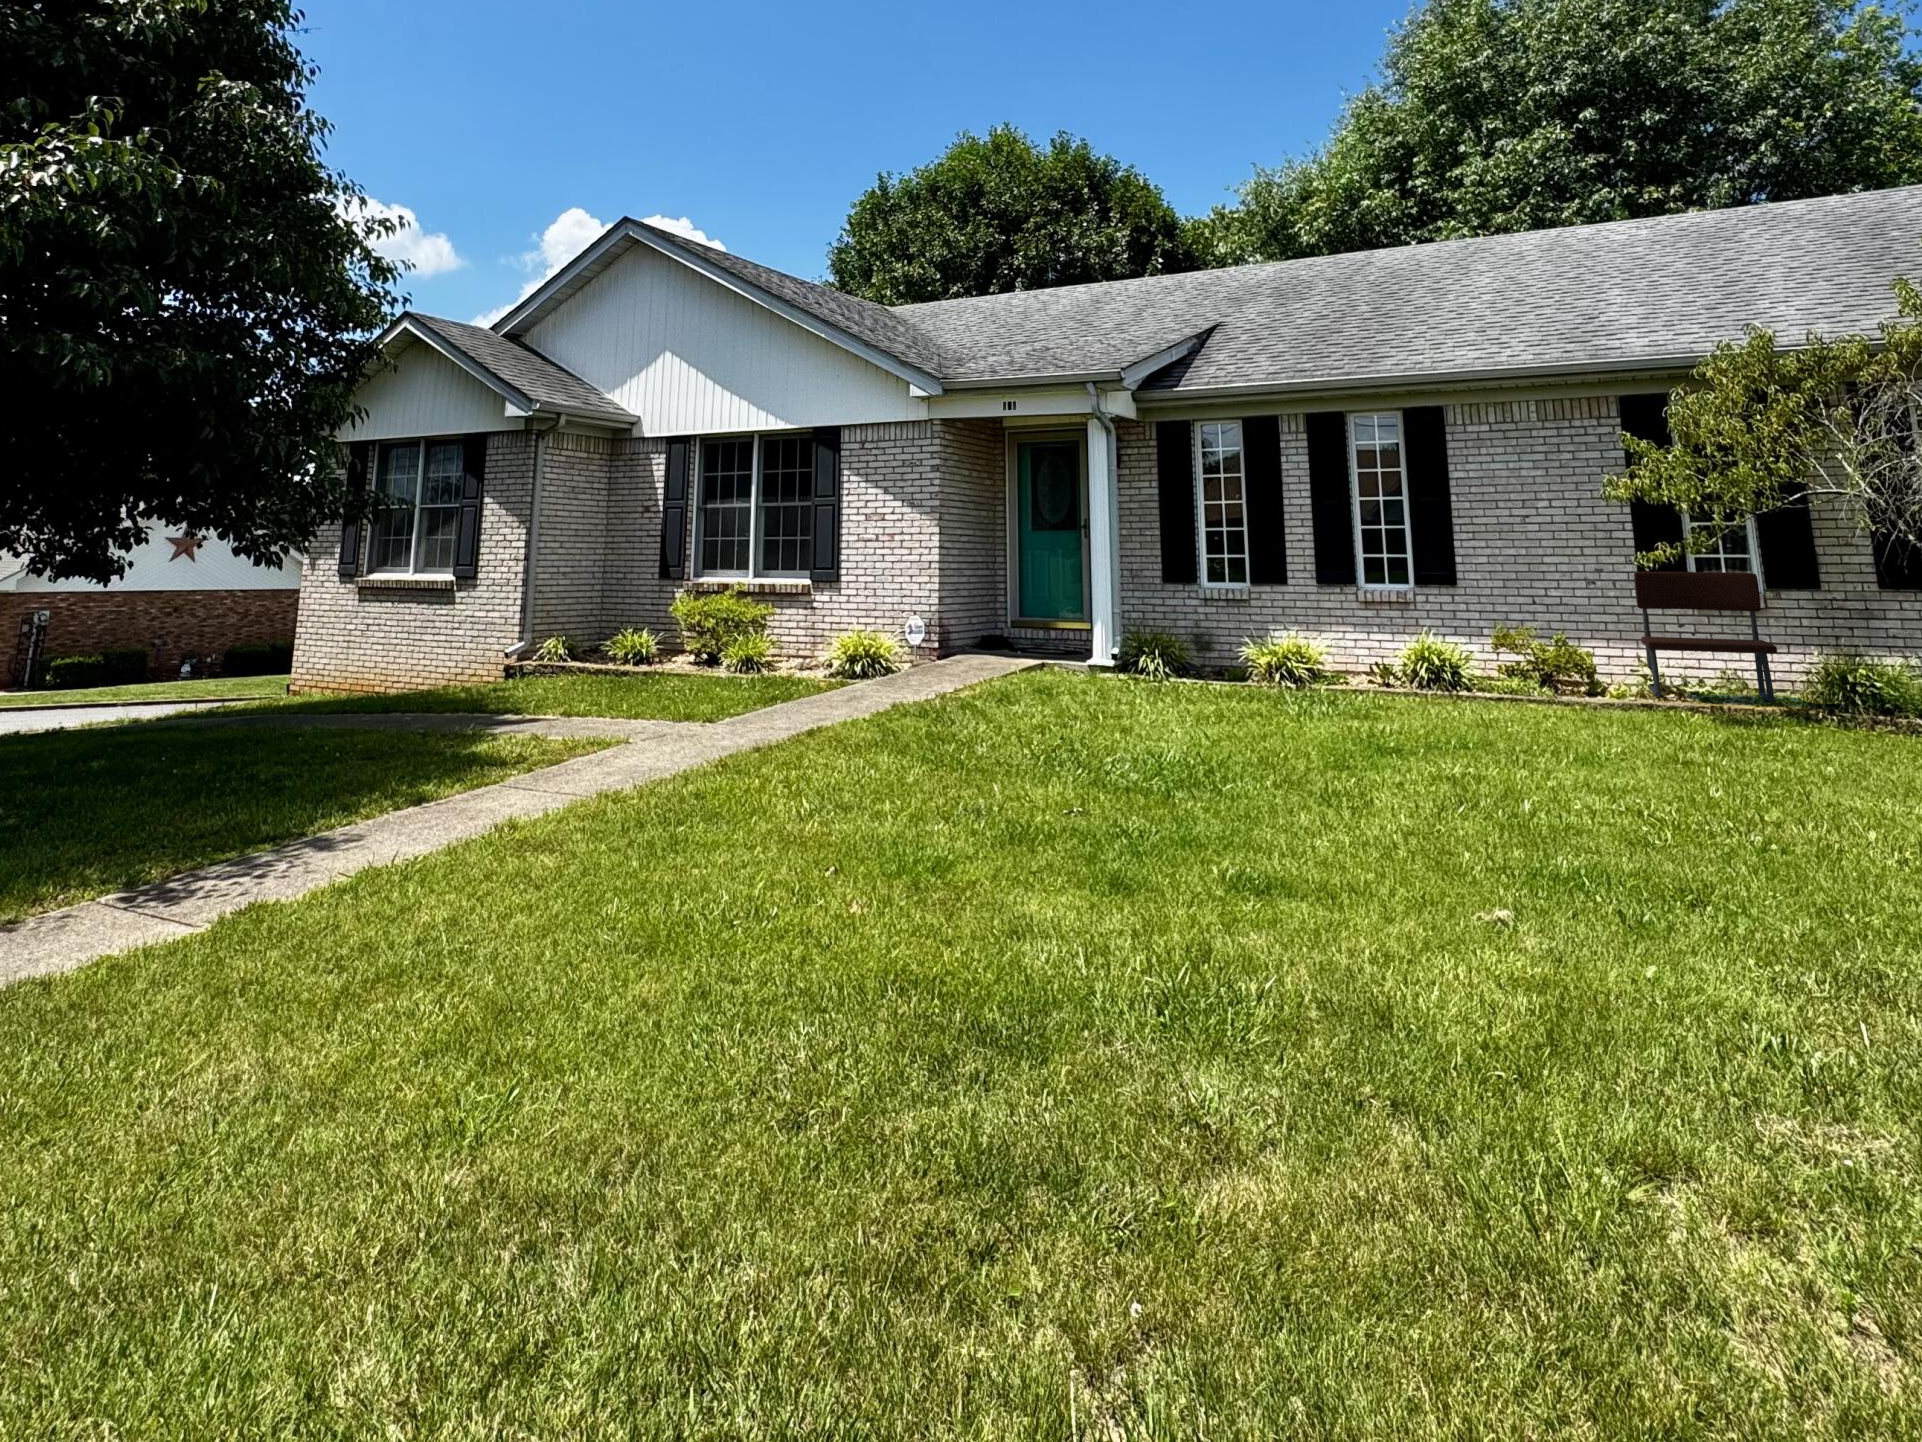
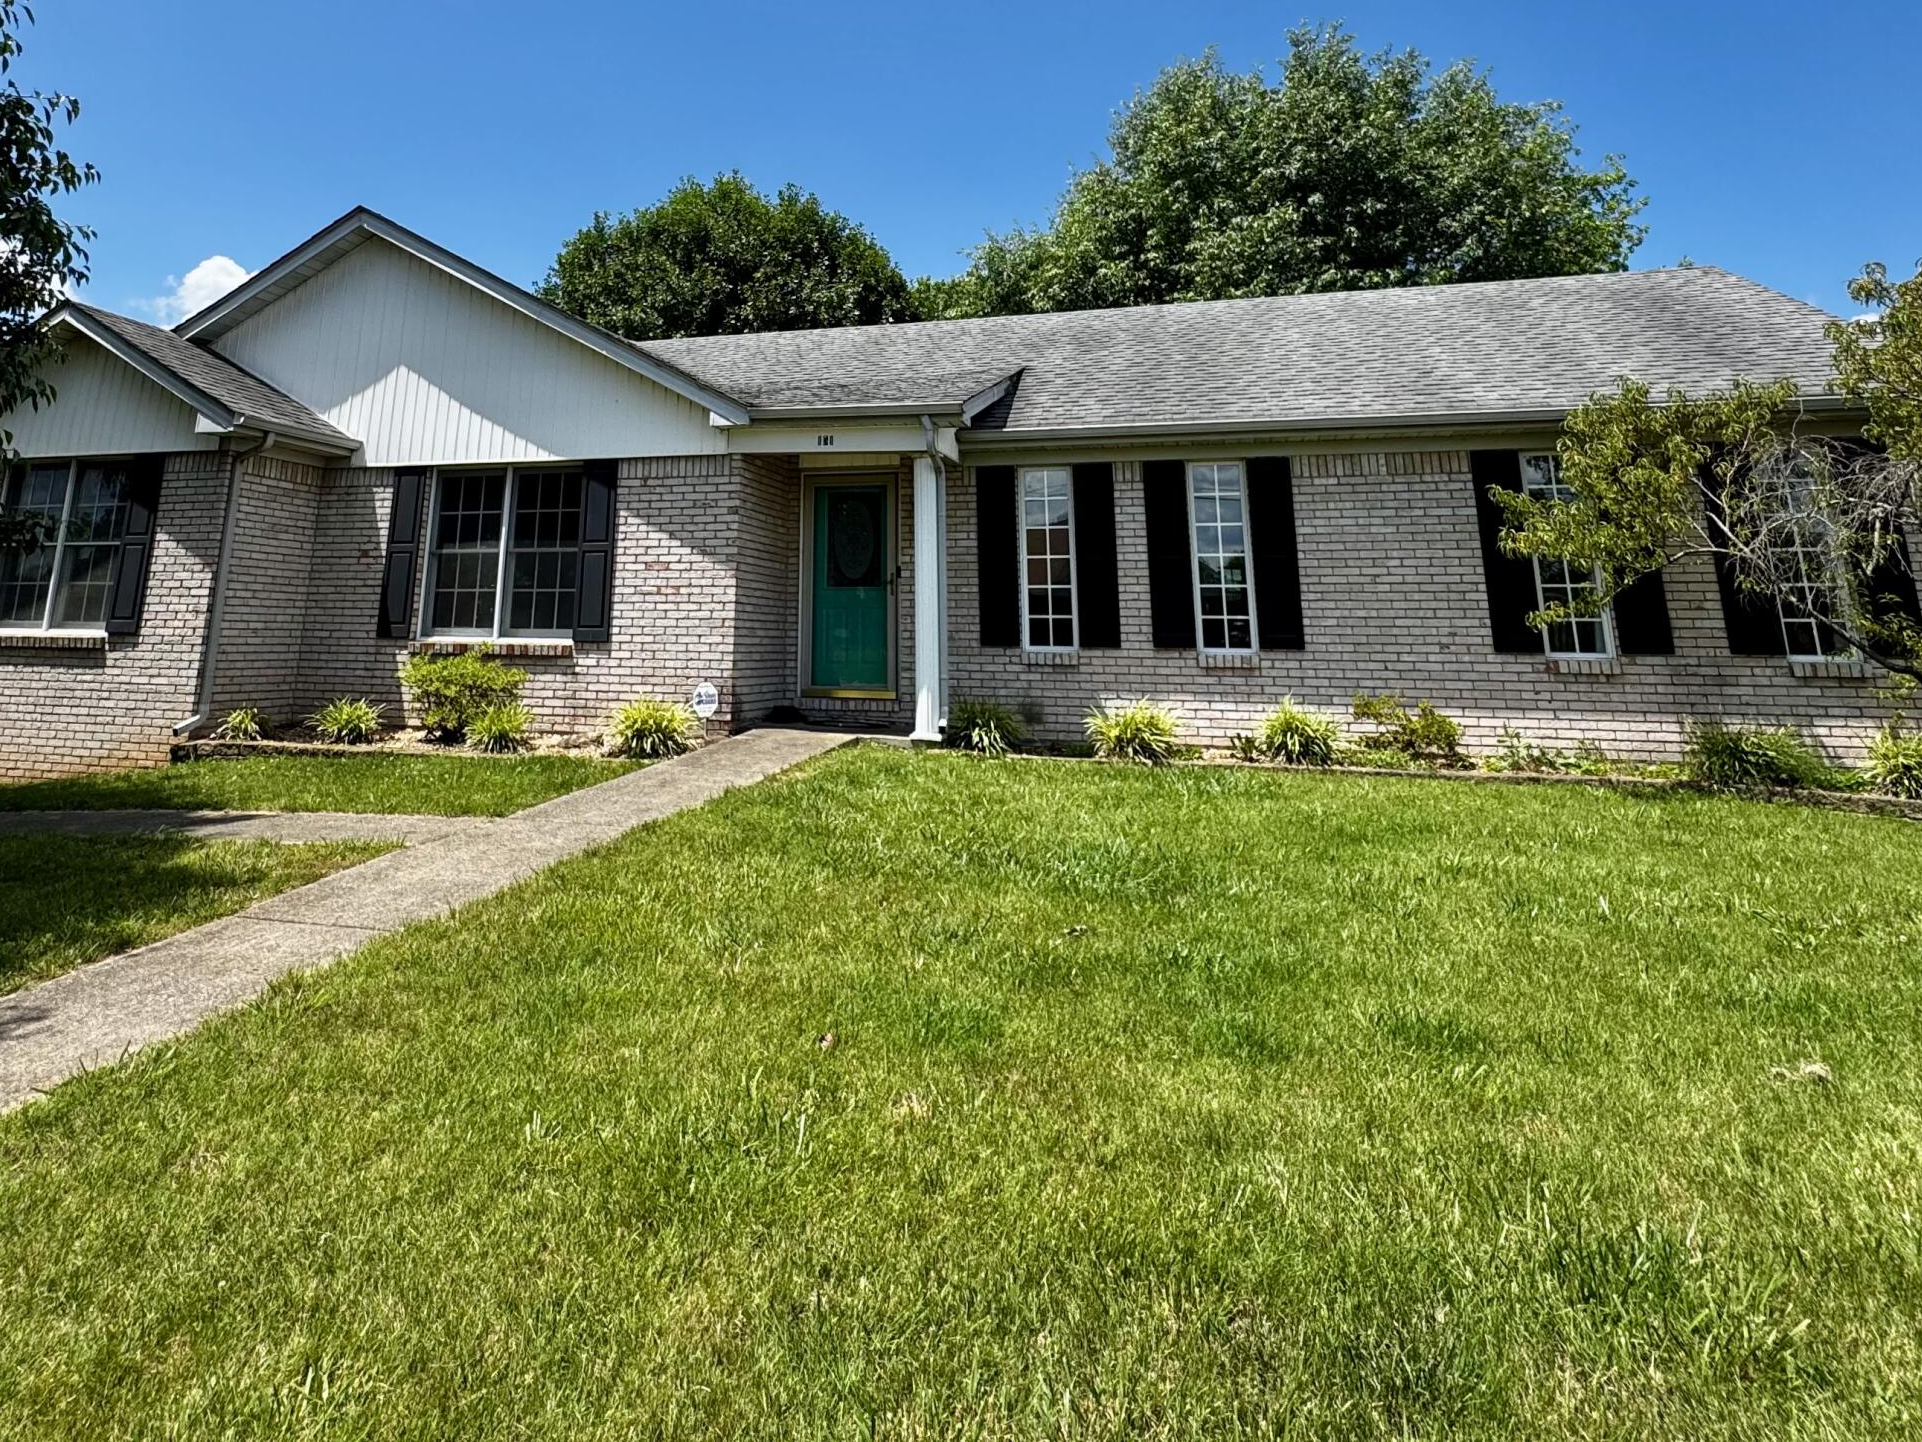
bench: present [1634,572,1777,702] -> none [1497,635,1653,774]

